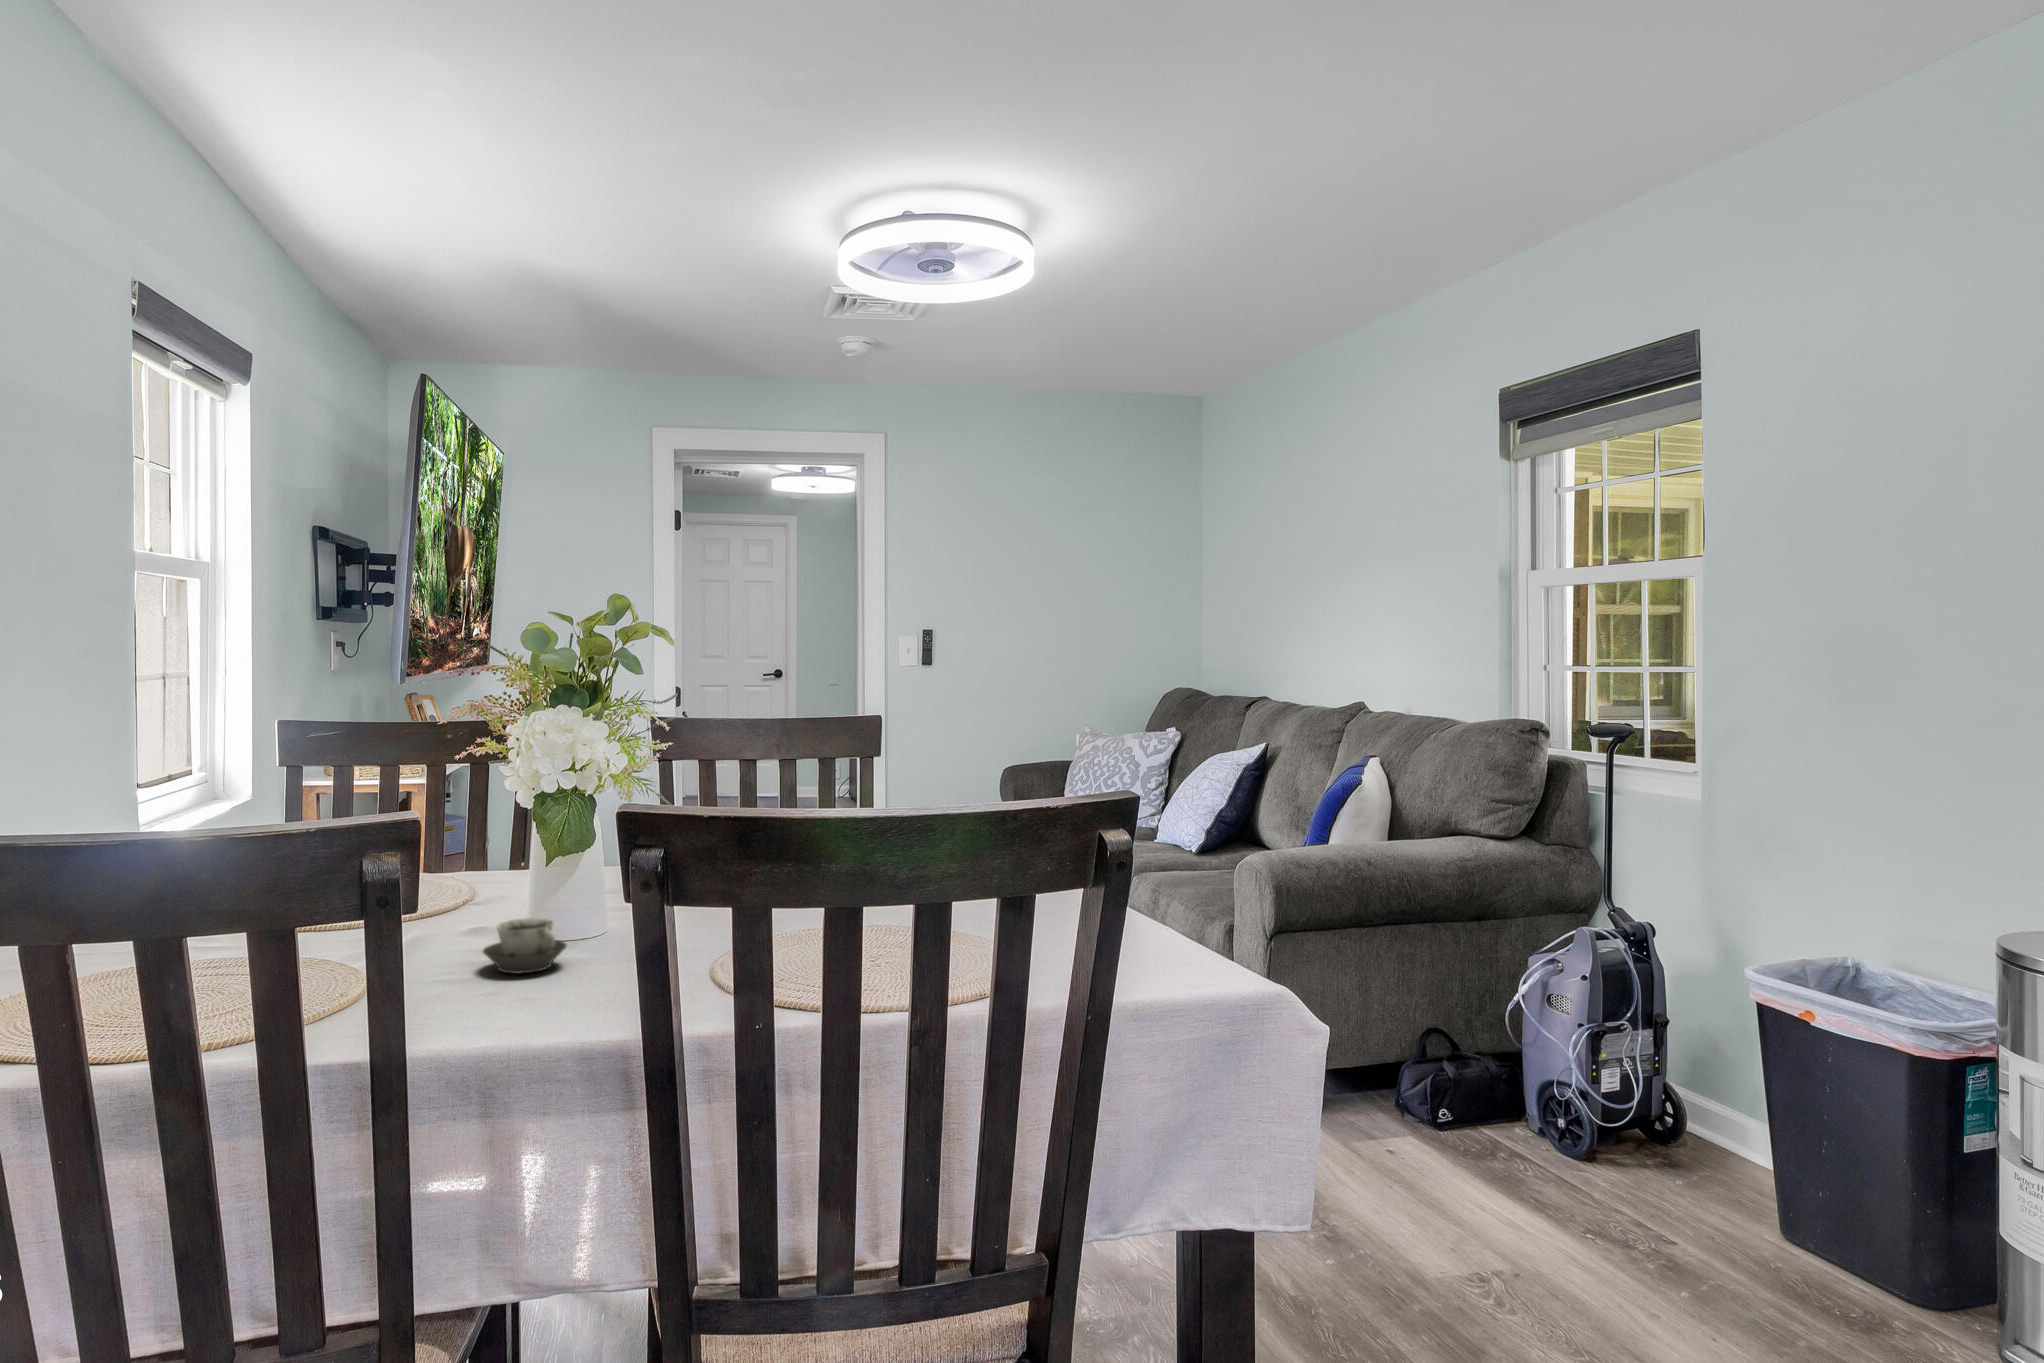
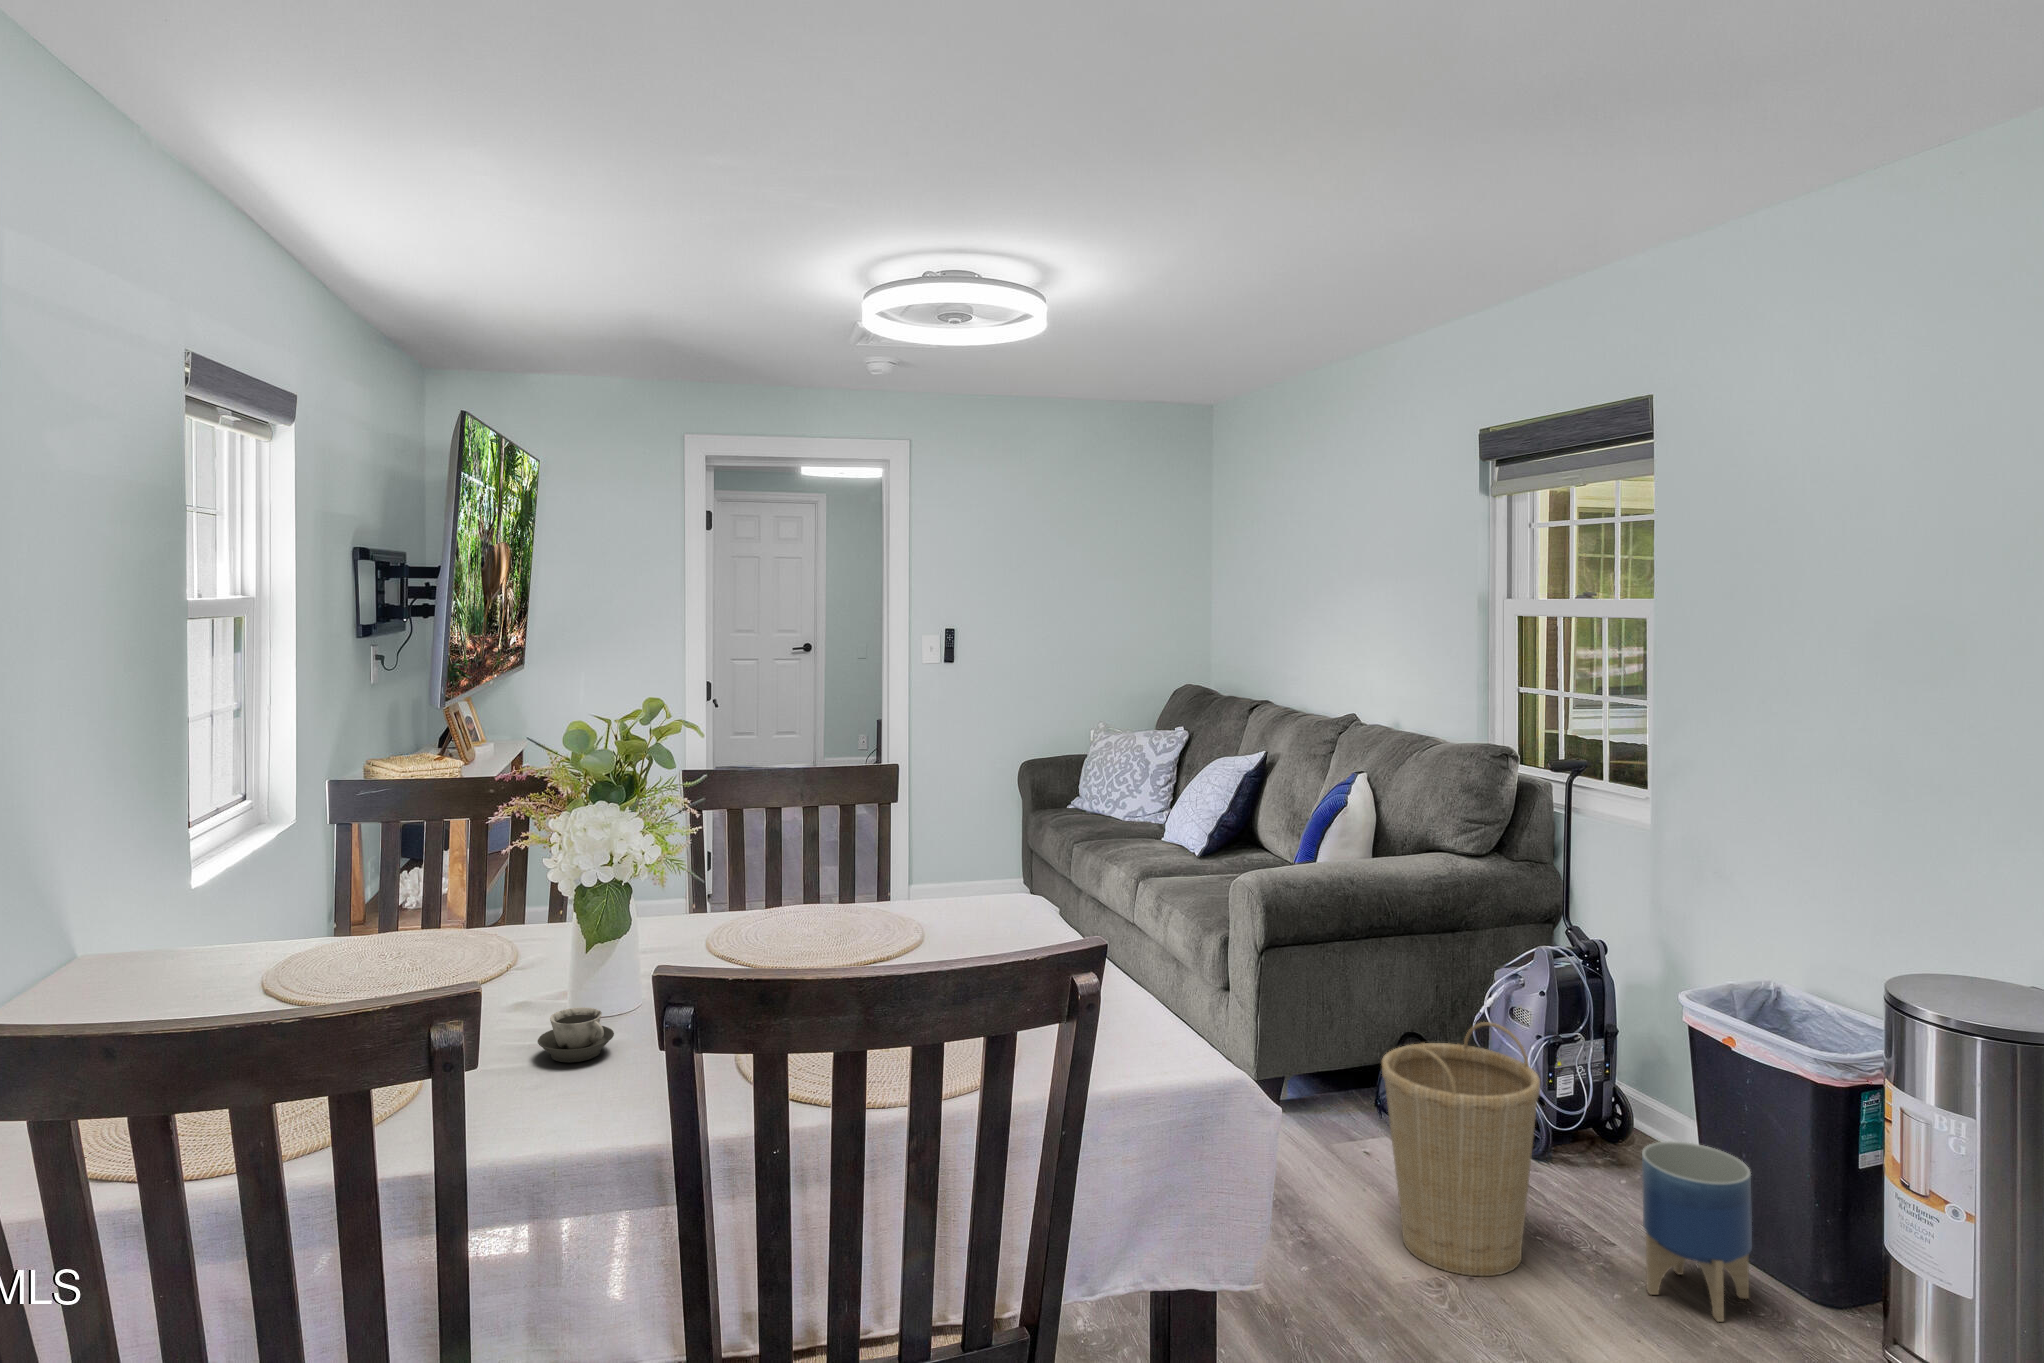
basket: none [1412,999,1593,1278] -> present [1382,1022,1540,1276]
planter: none [1713,1127,1846,1327] -> present [1642,1141,1752,1322]

